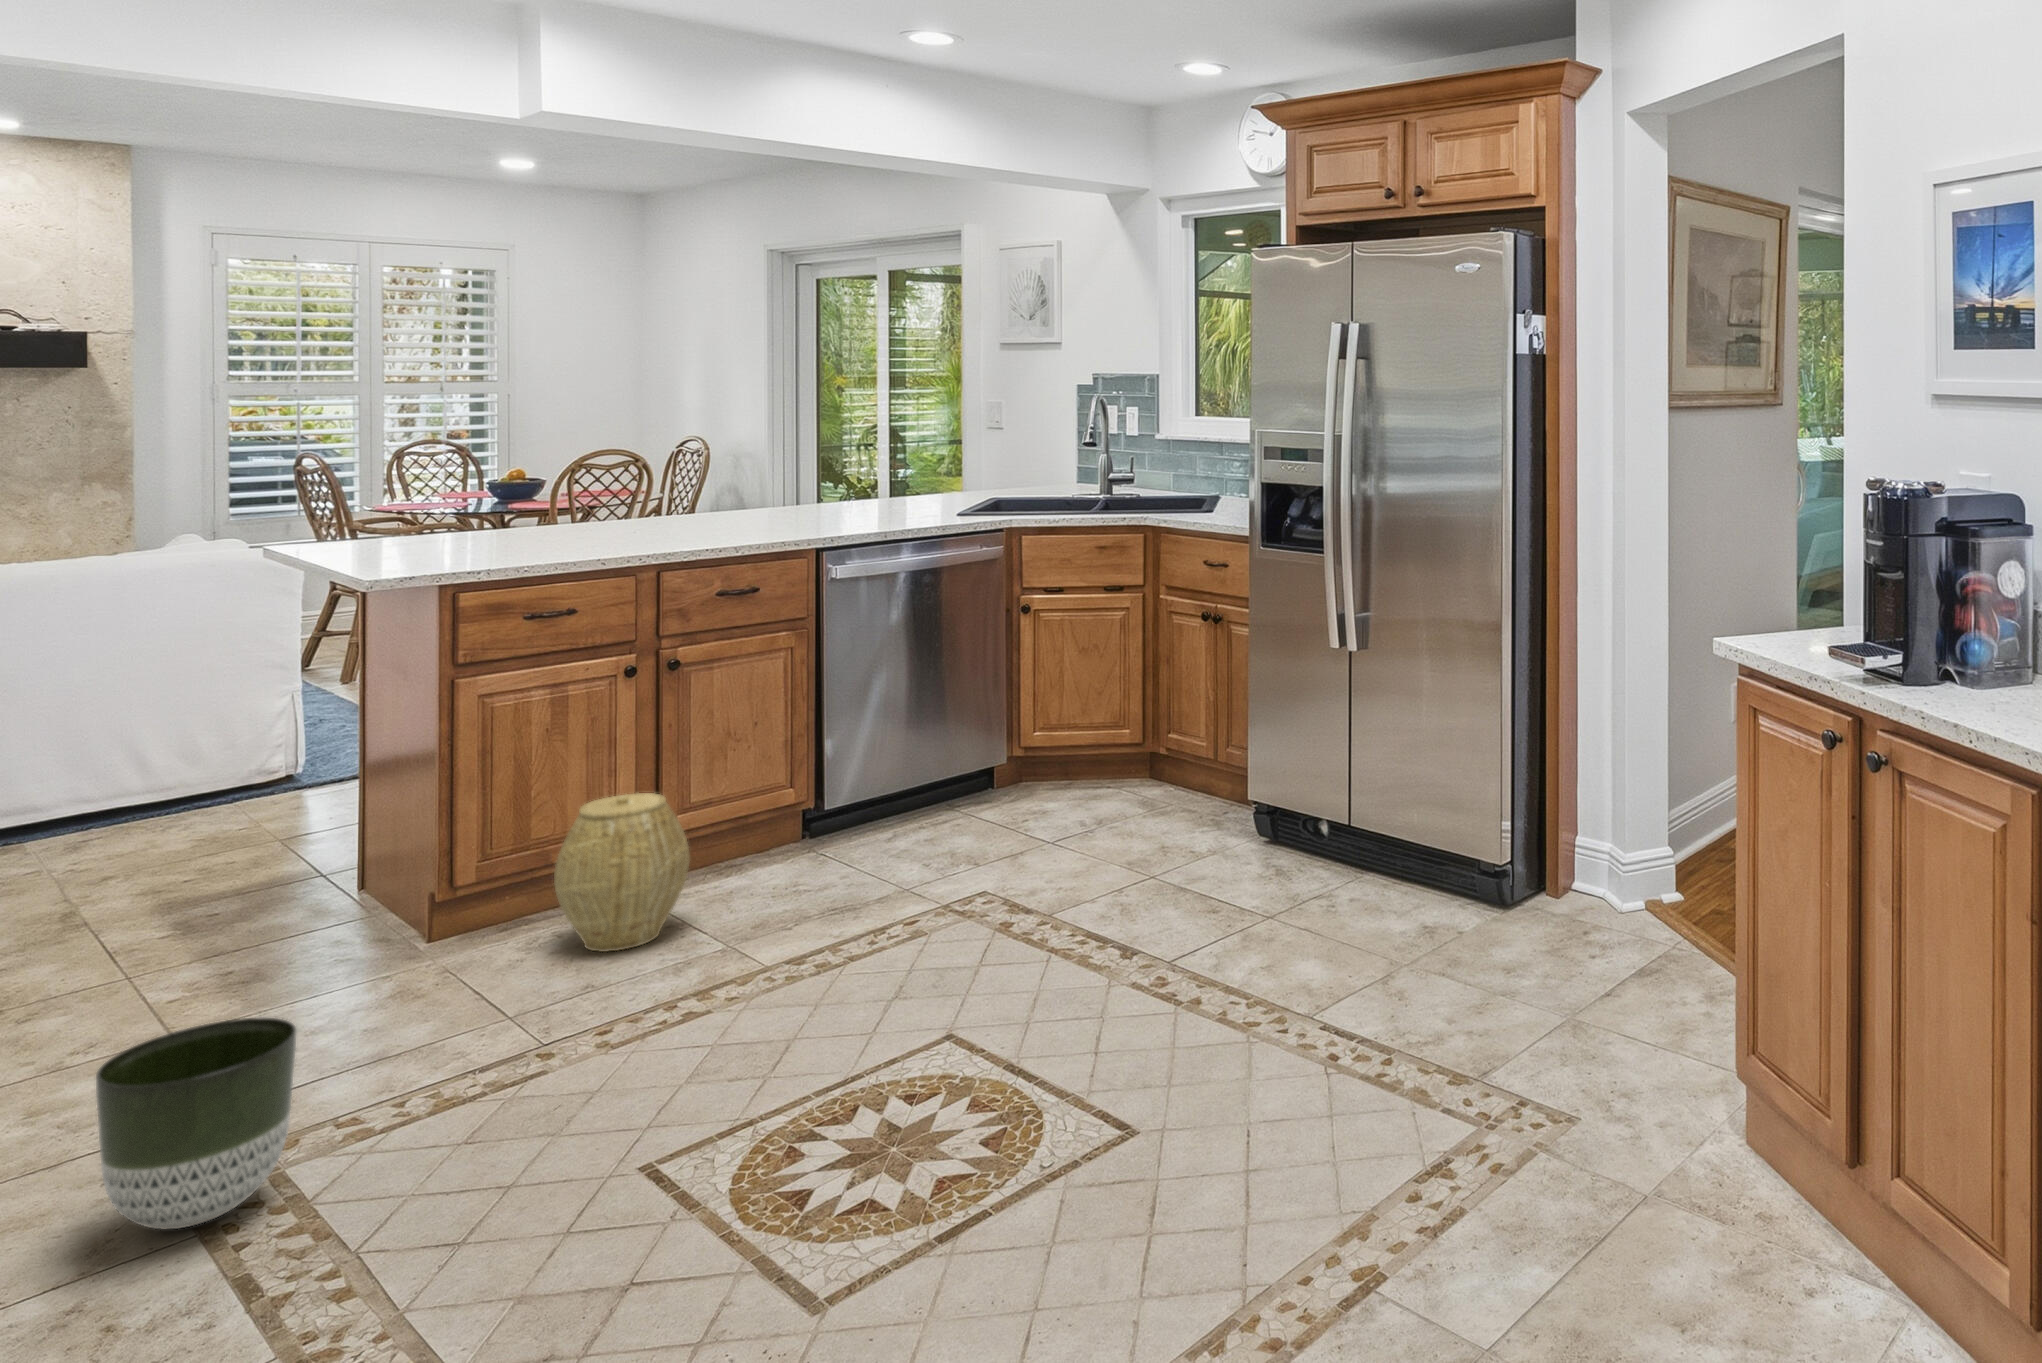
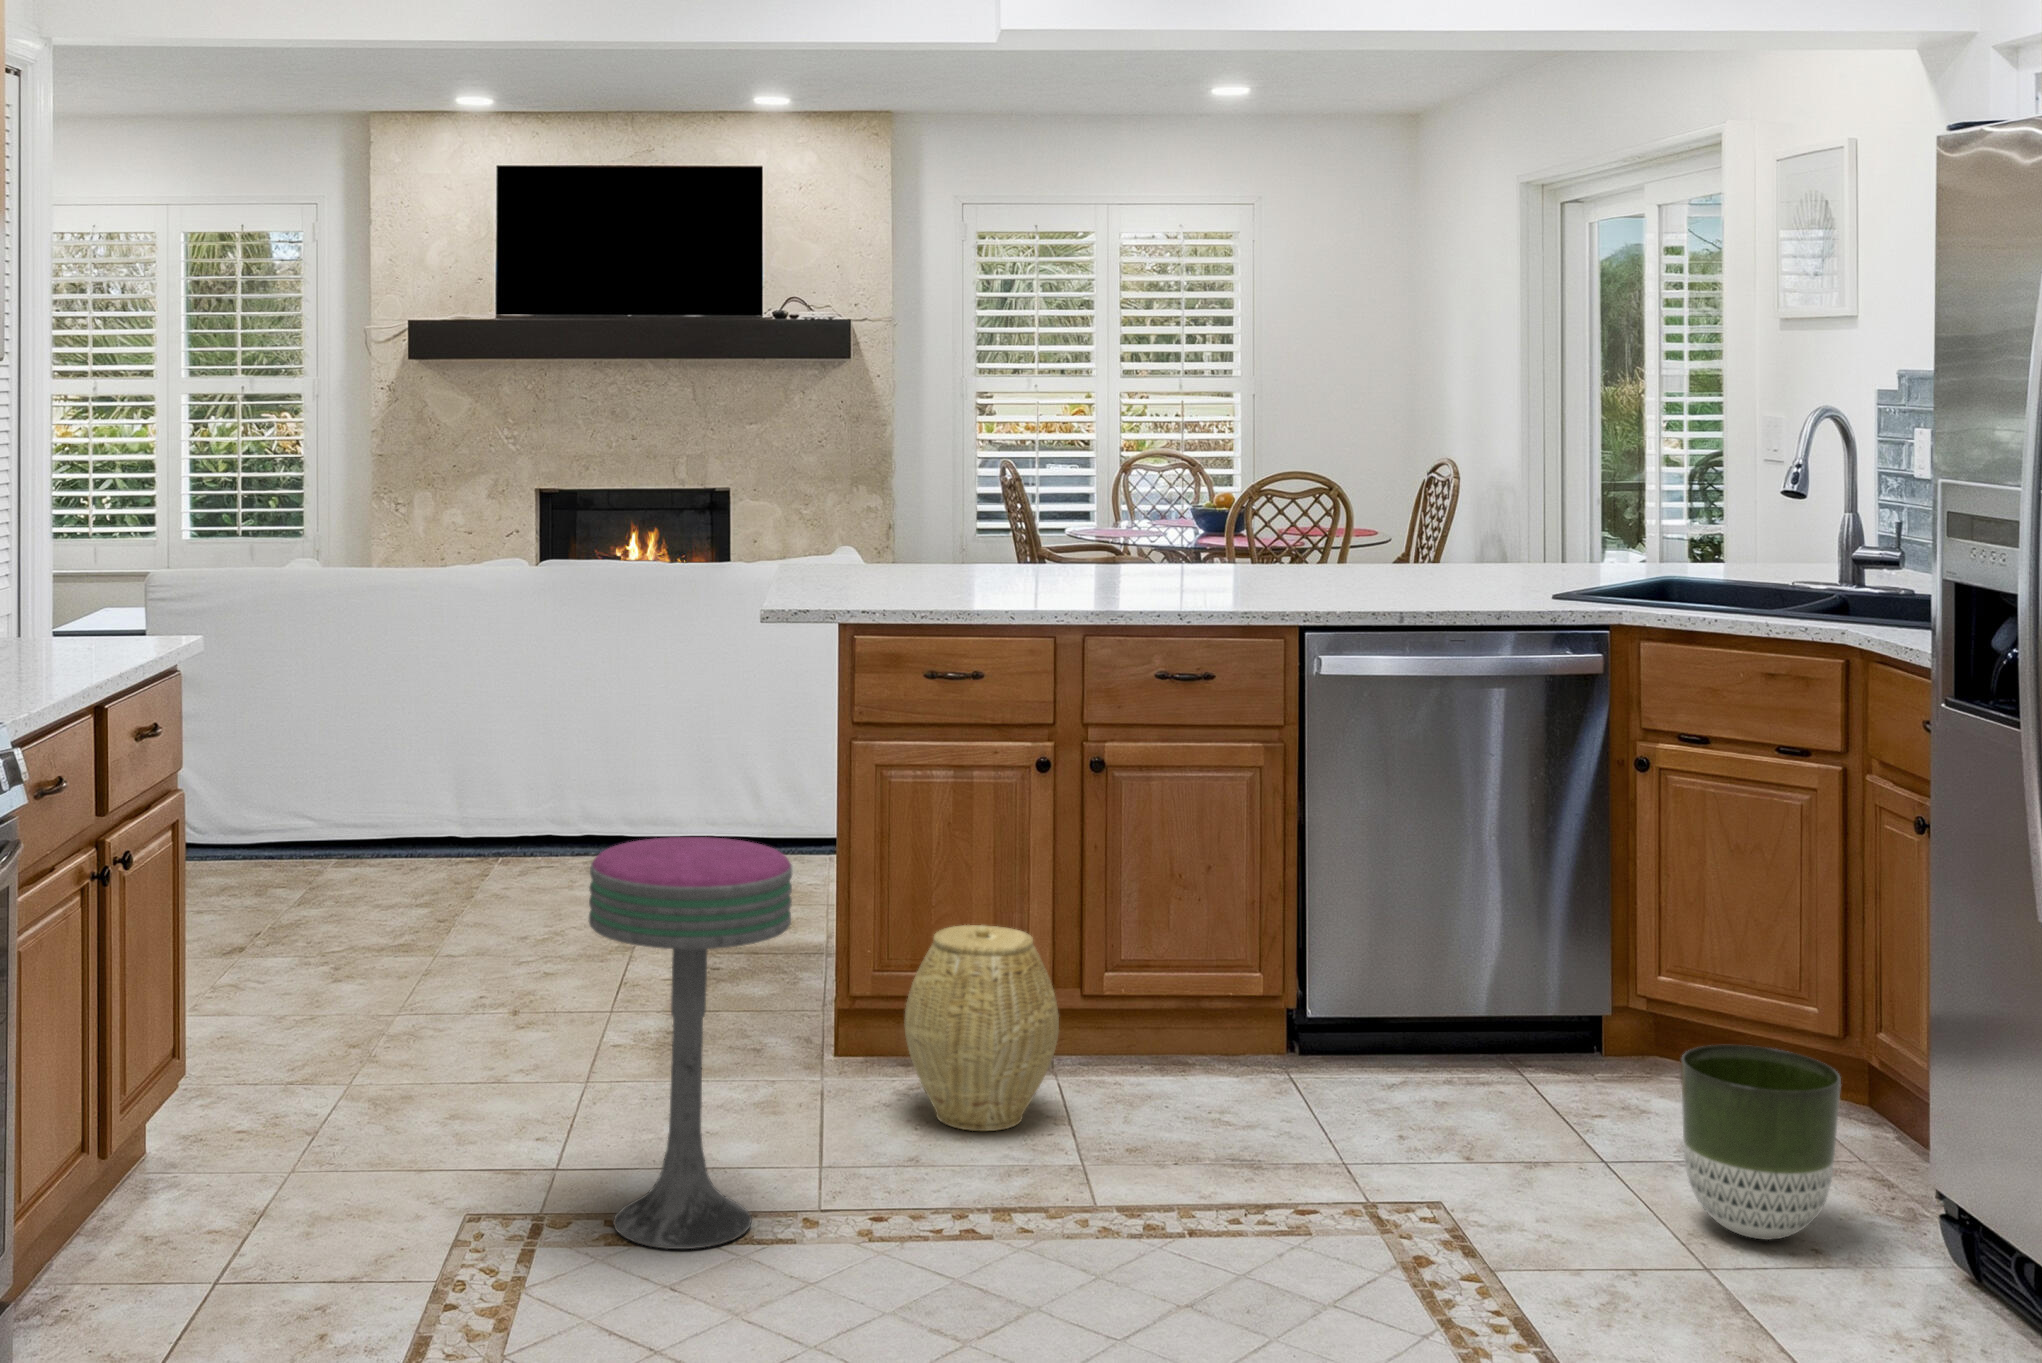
bar stool: none [331,763,537,1113] -> present [589,837,792,1249]
planter: present [96,1017,296,1229] -> present [1681,1045,1841,1240]

